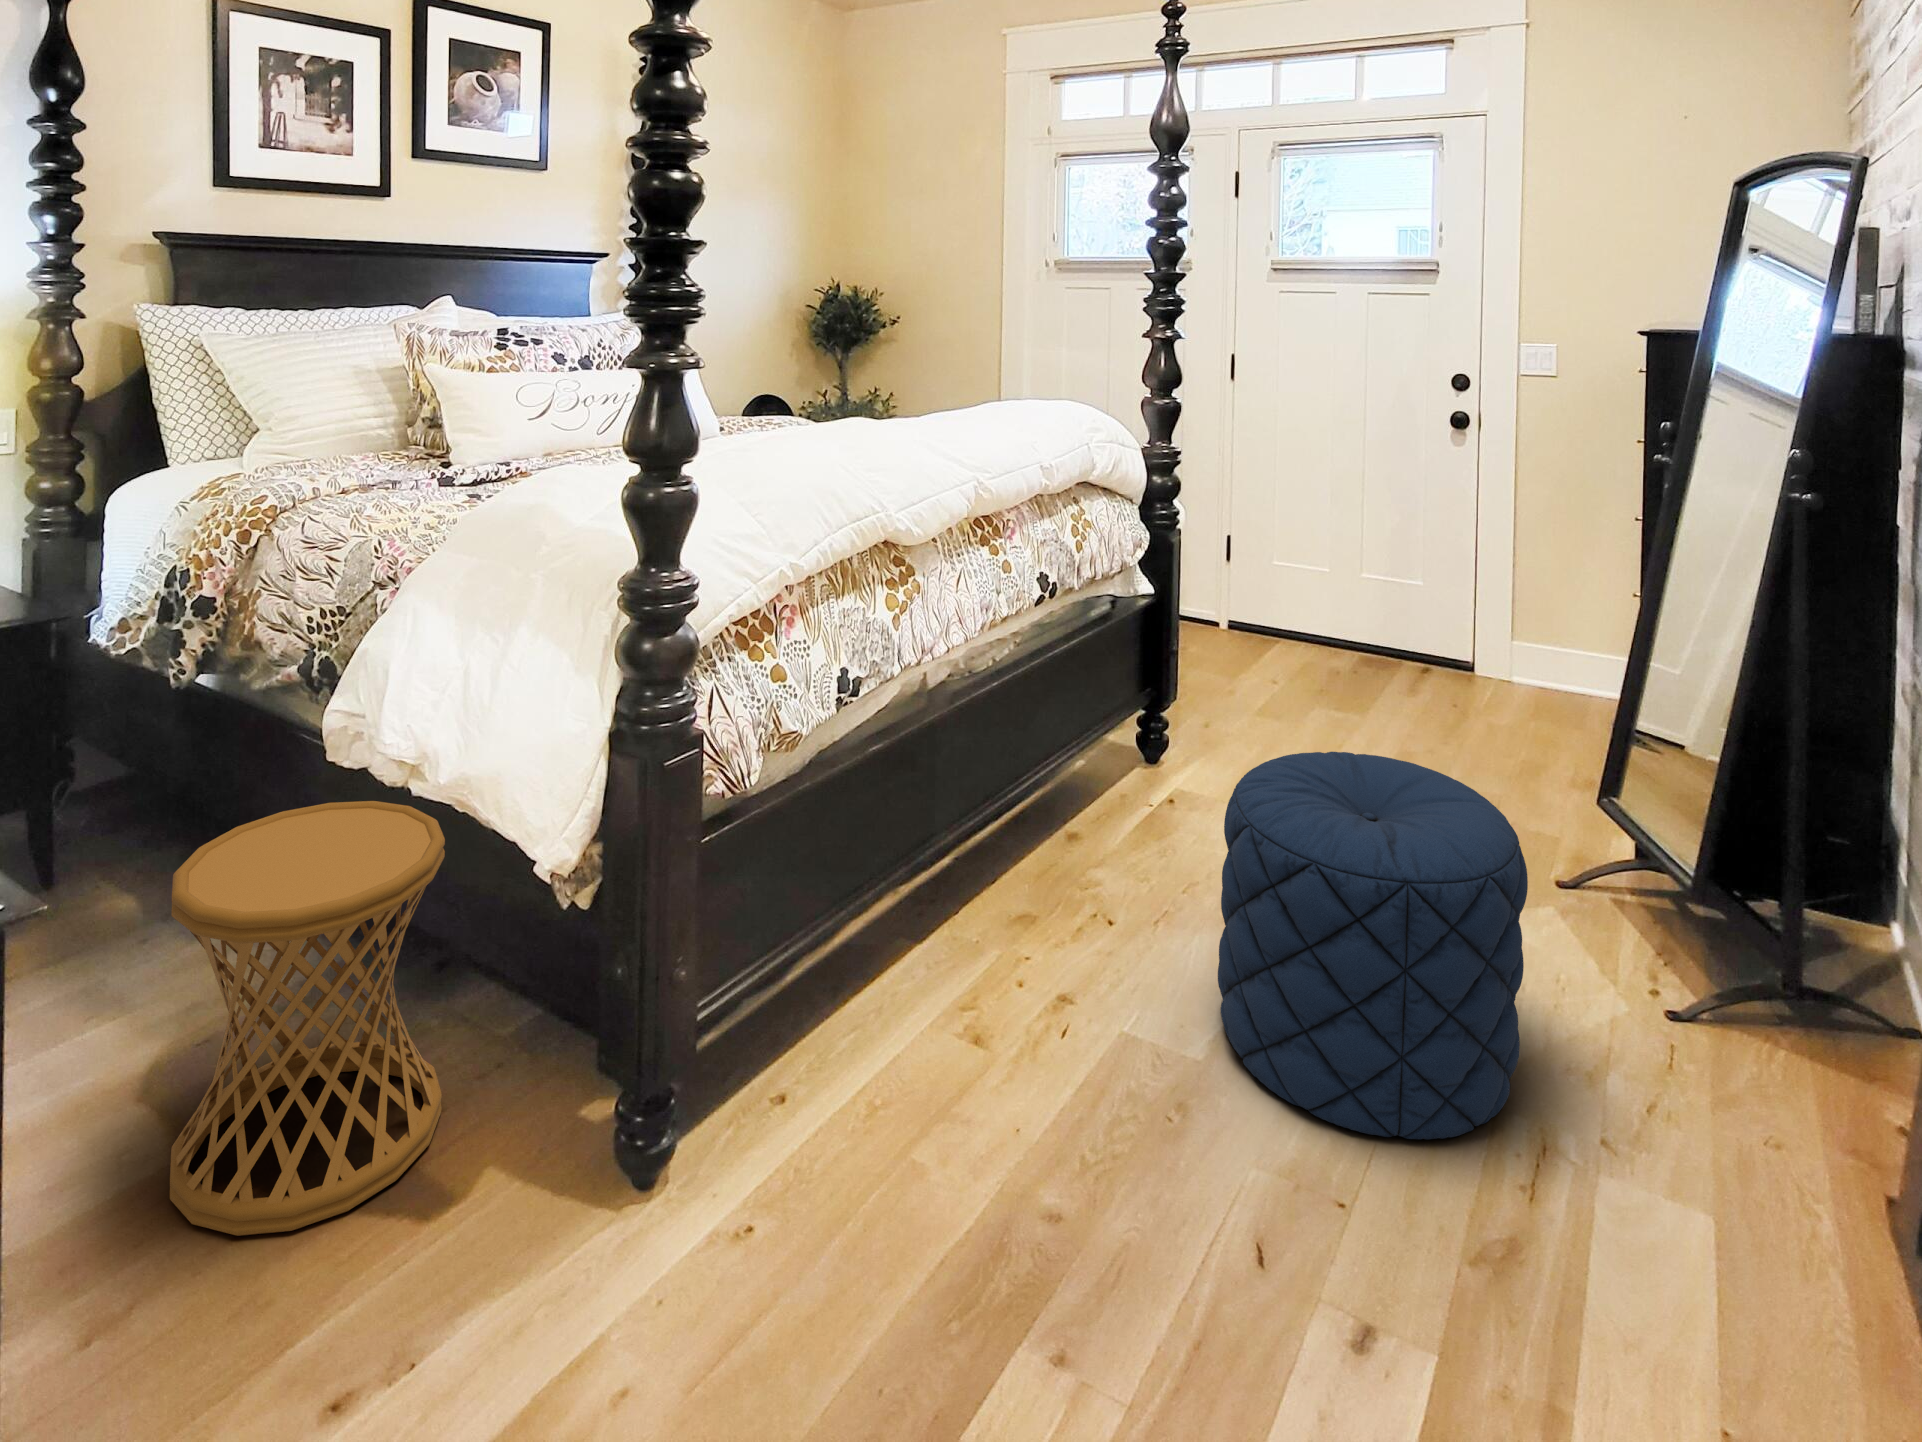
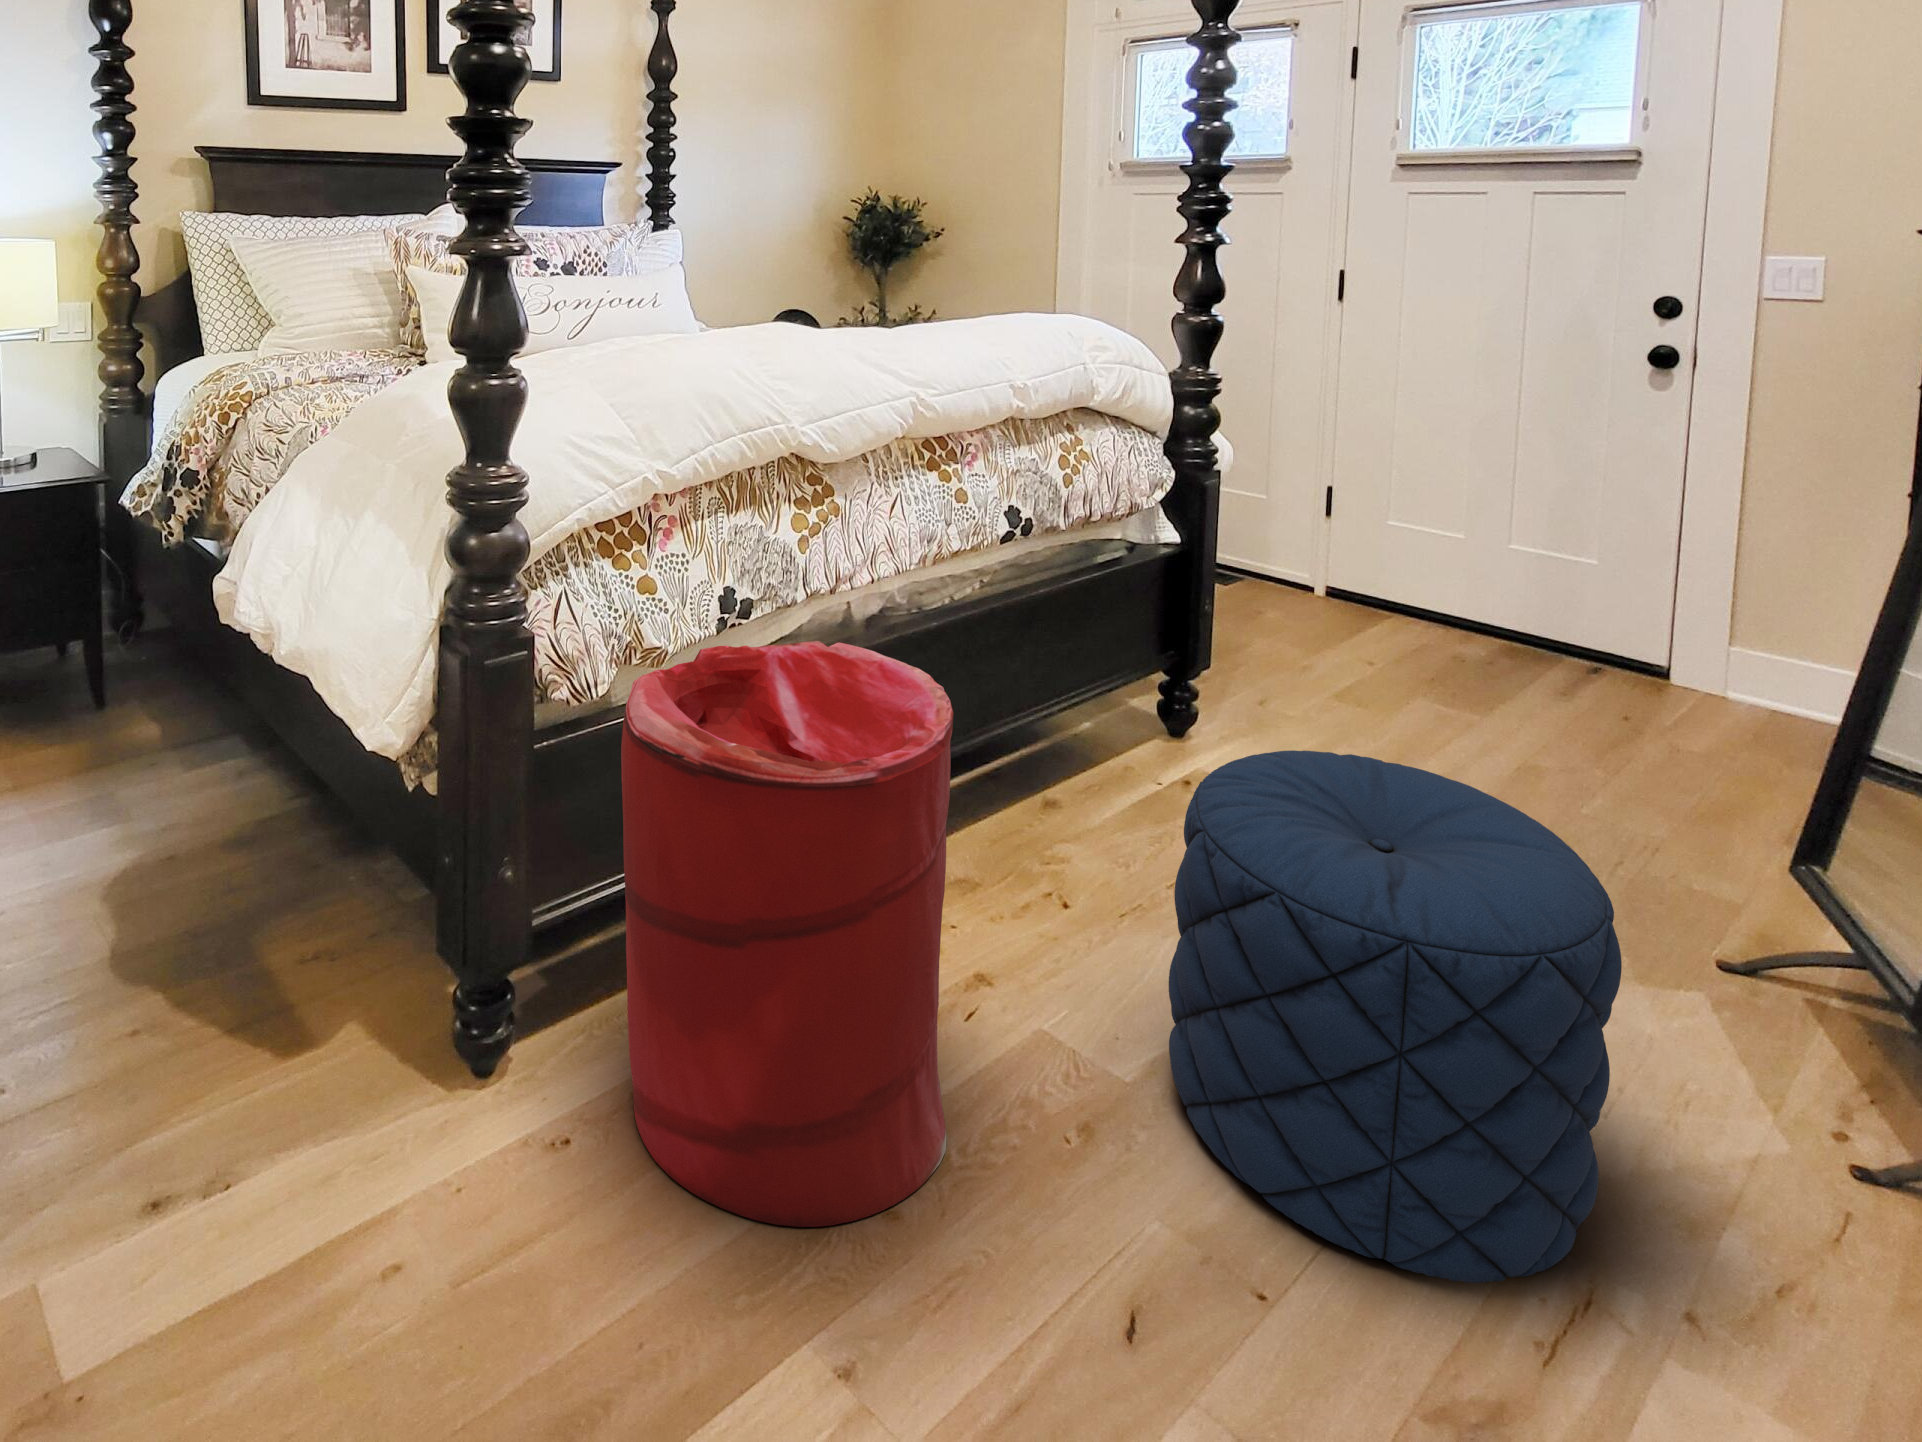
laundry hamper: none [785,707,1075,1232] -> present [621,641,953,1227]
side table: present [170,801,445,1236] -> none [75,665,325,1050]

